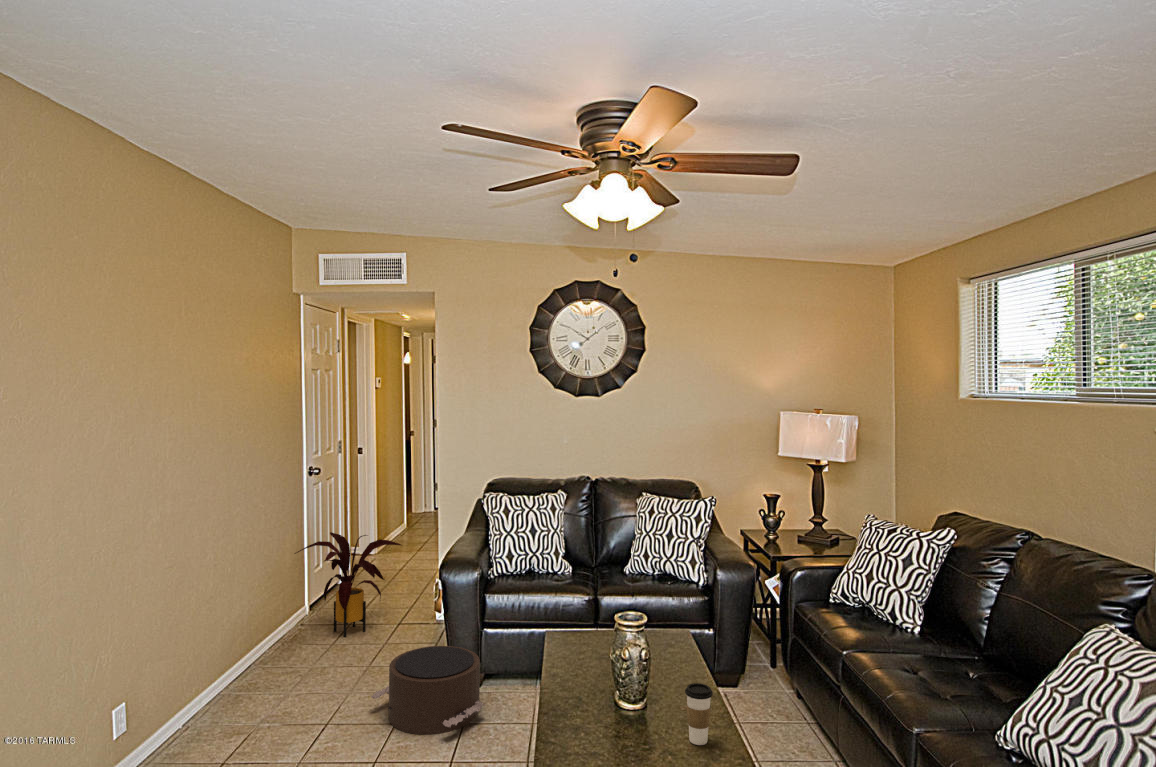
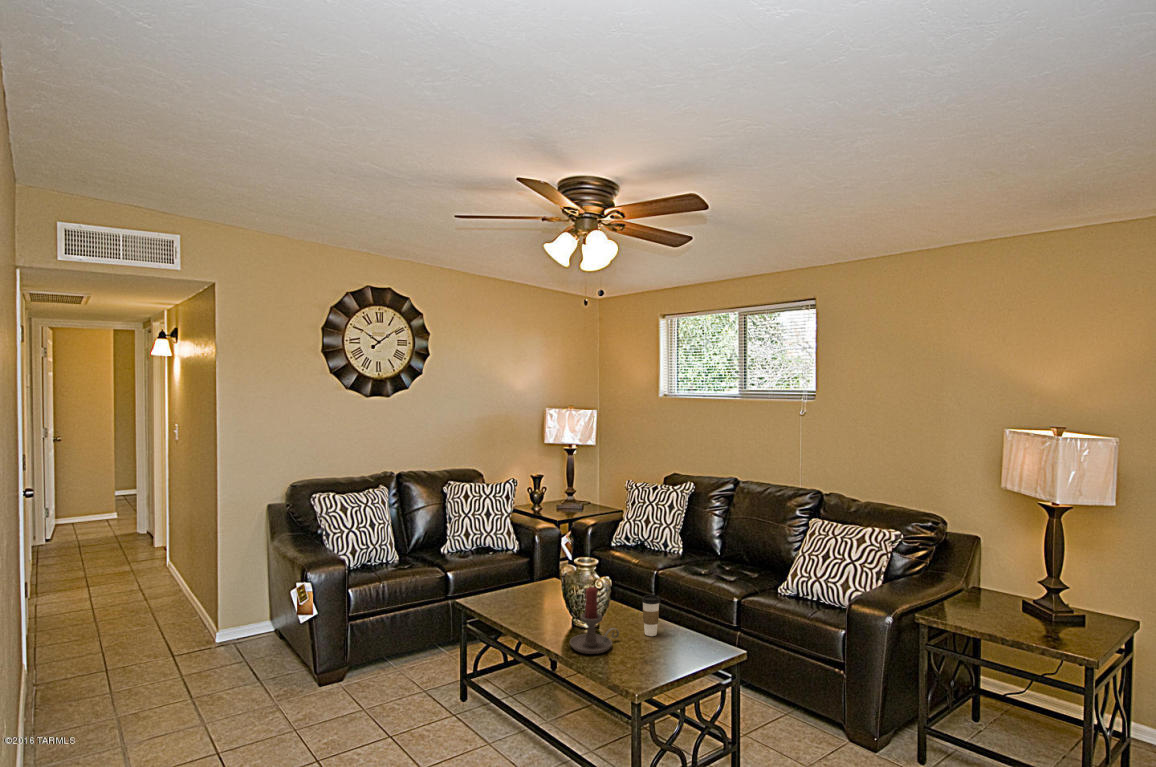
house plant: present [295,532,401,637] -> none [47,558,186,678]
pouf: present [371,646,486,734] -> none [264,641,387,728]
candle holder: none [571,652,646,745] -> present [570,587,619,654]

